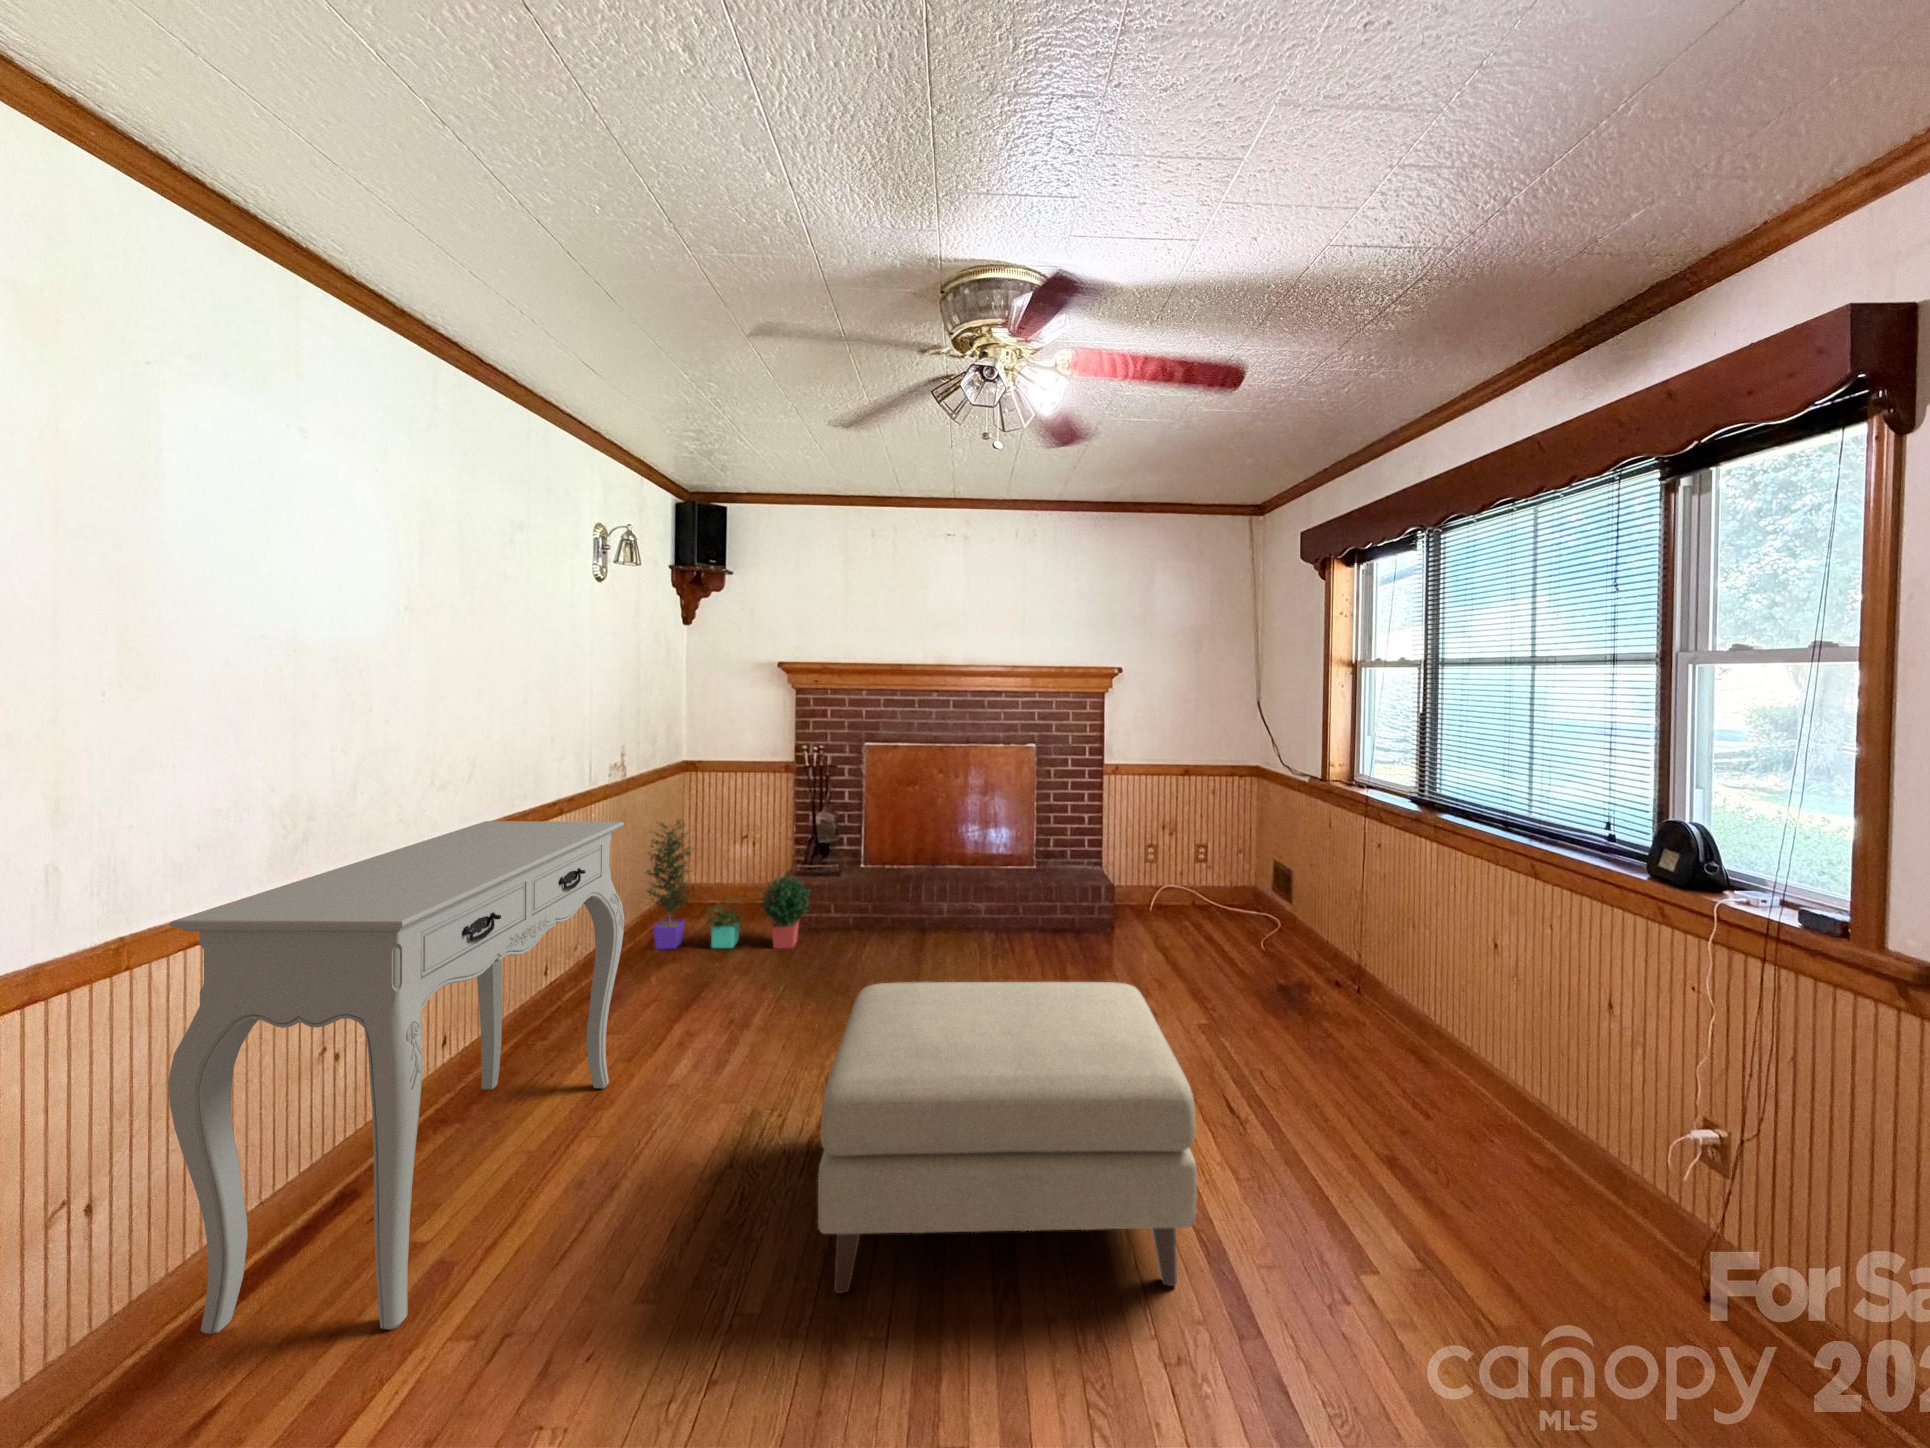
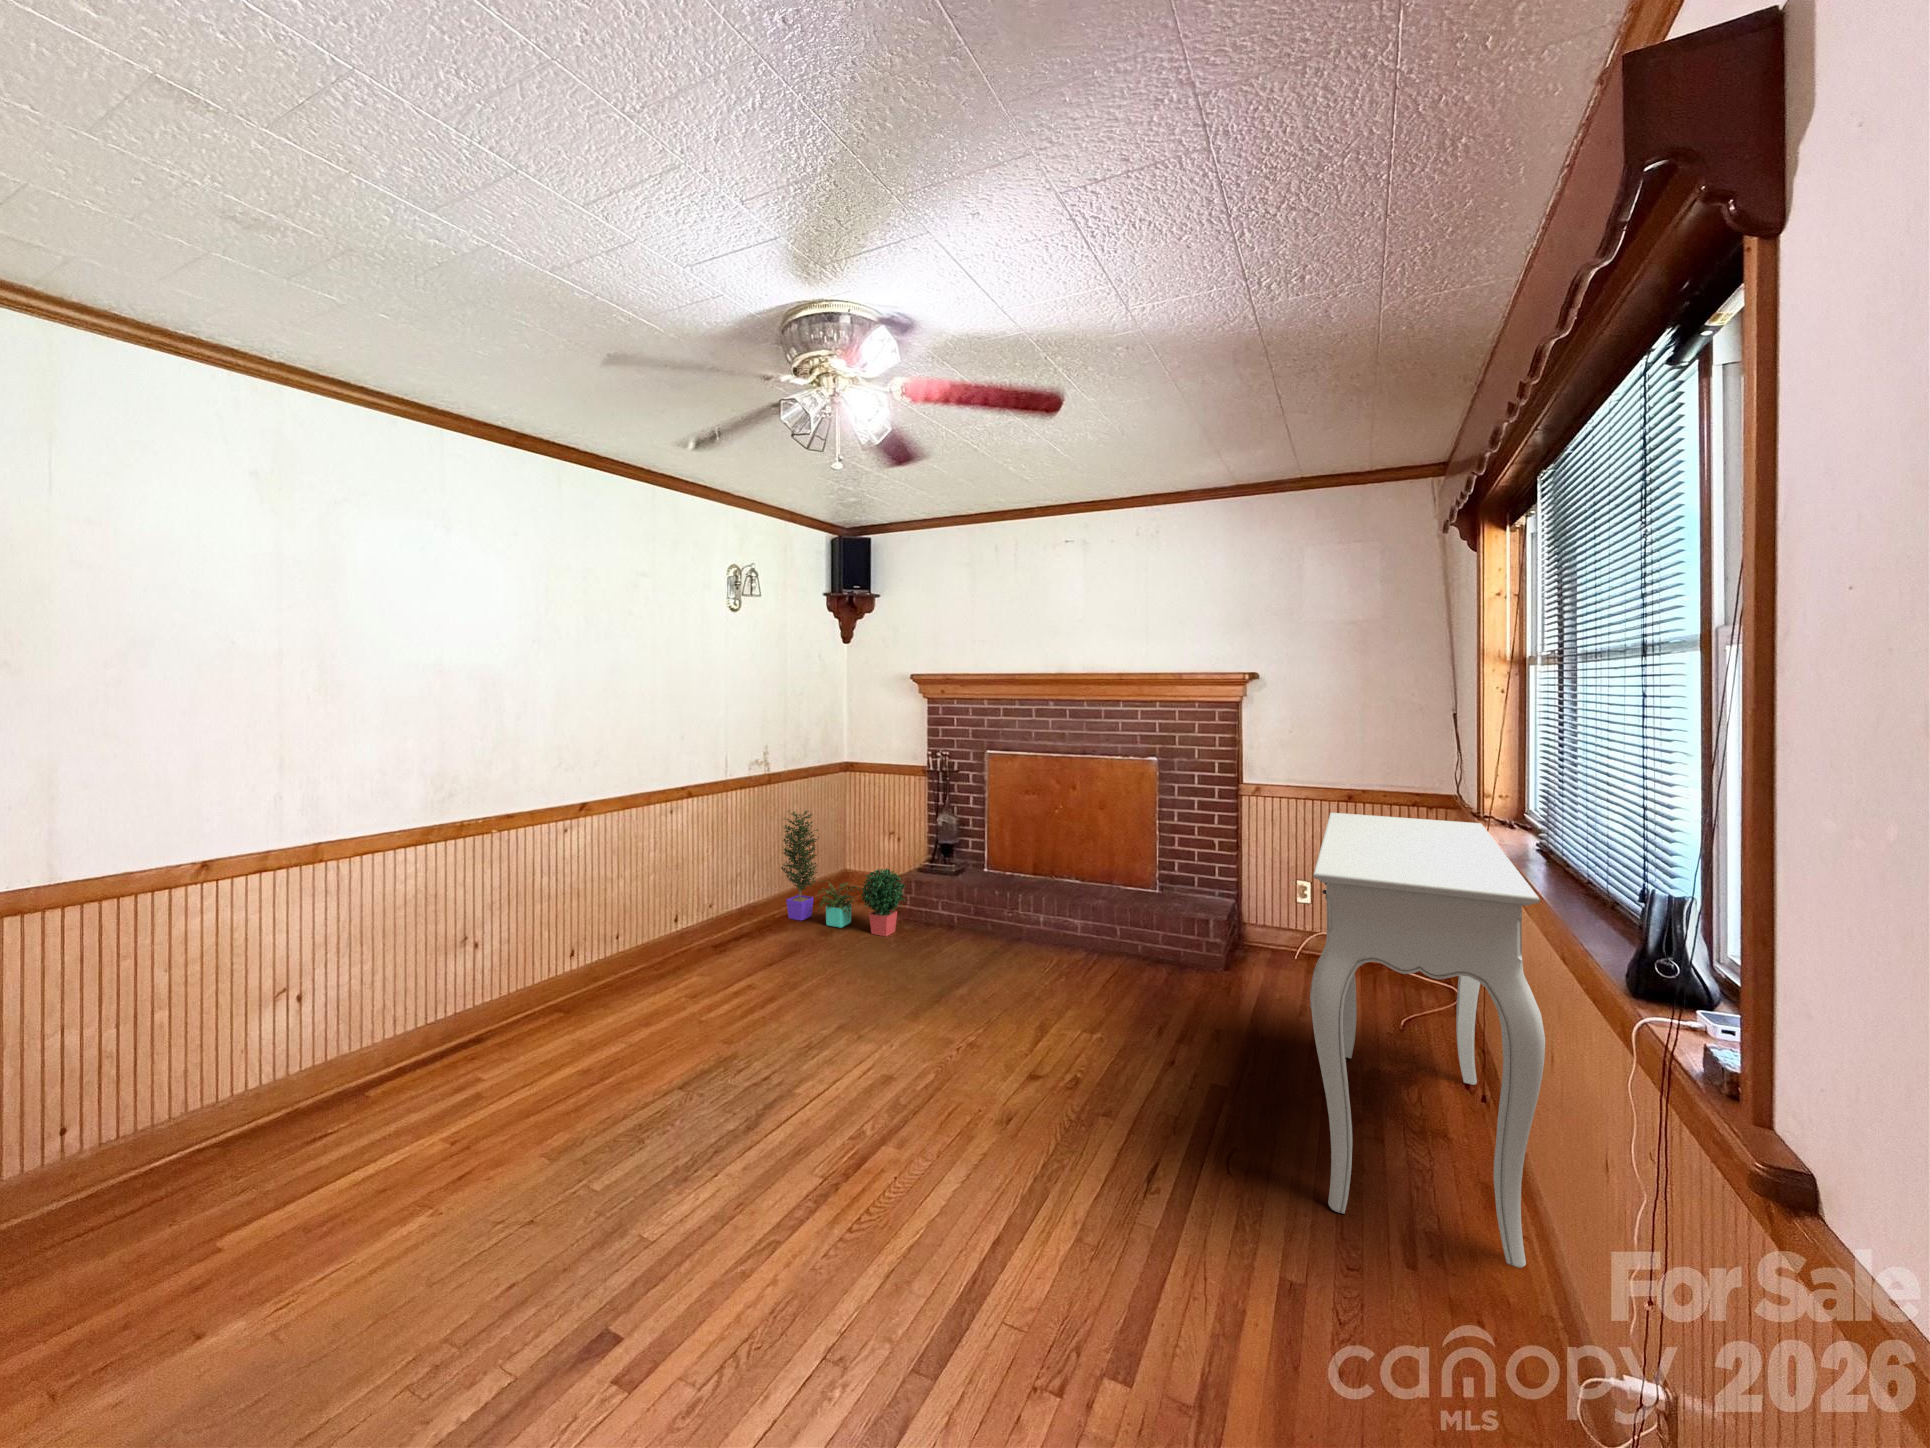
console table: present [168,821,624,1334] -> present [1310,813,1545,1268]
ottoman: present [818,982,1197,1293] -> none [622,963,1015,1336]

